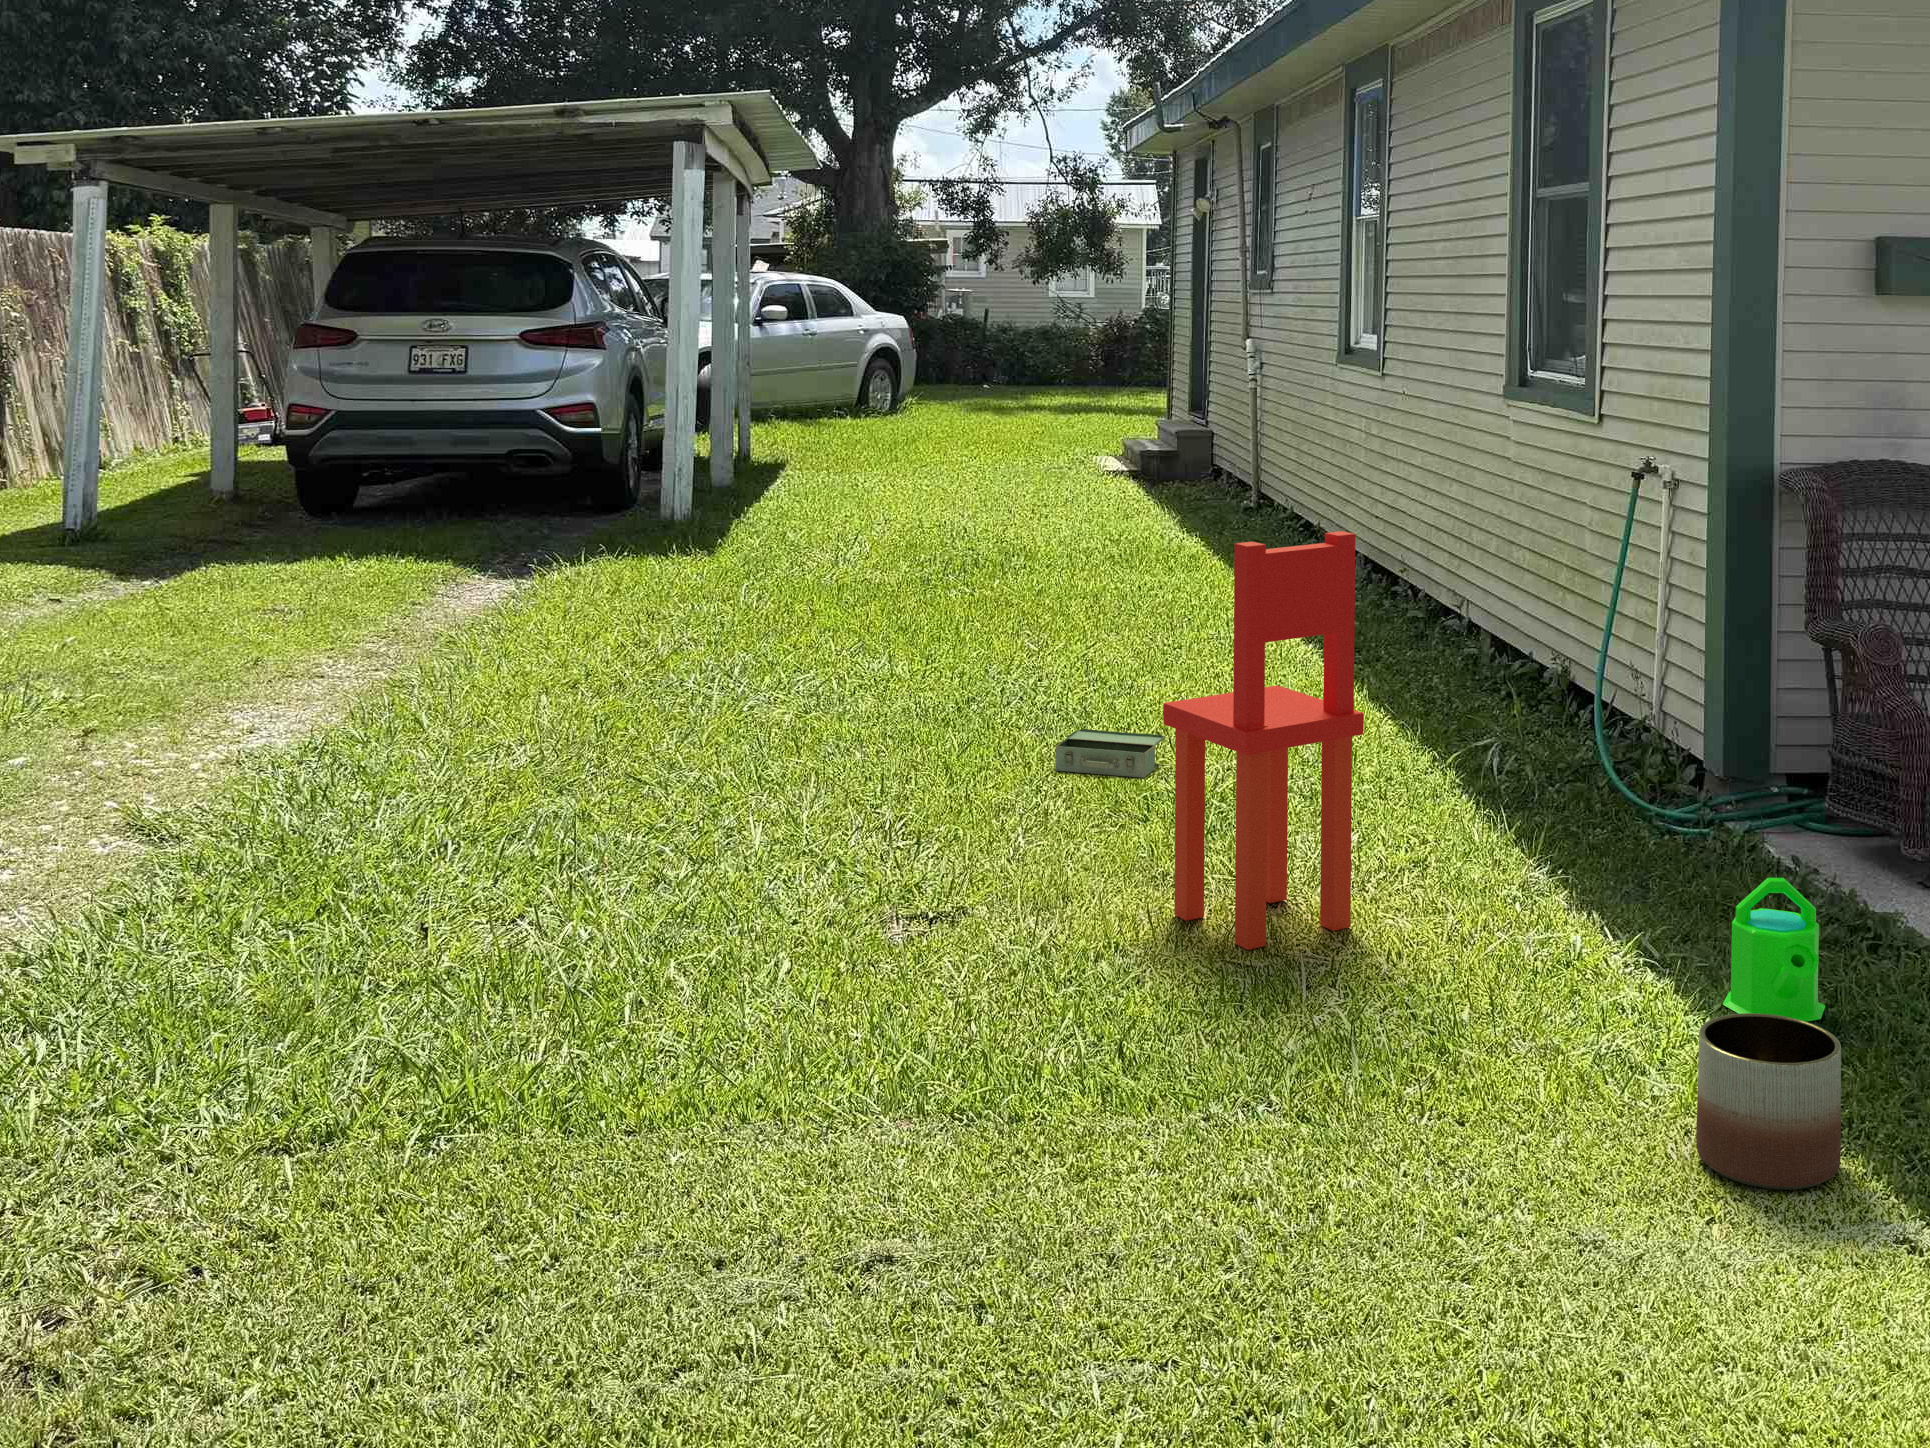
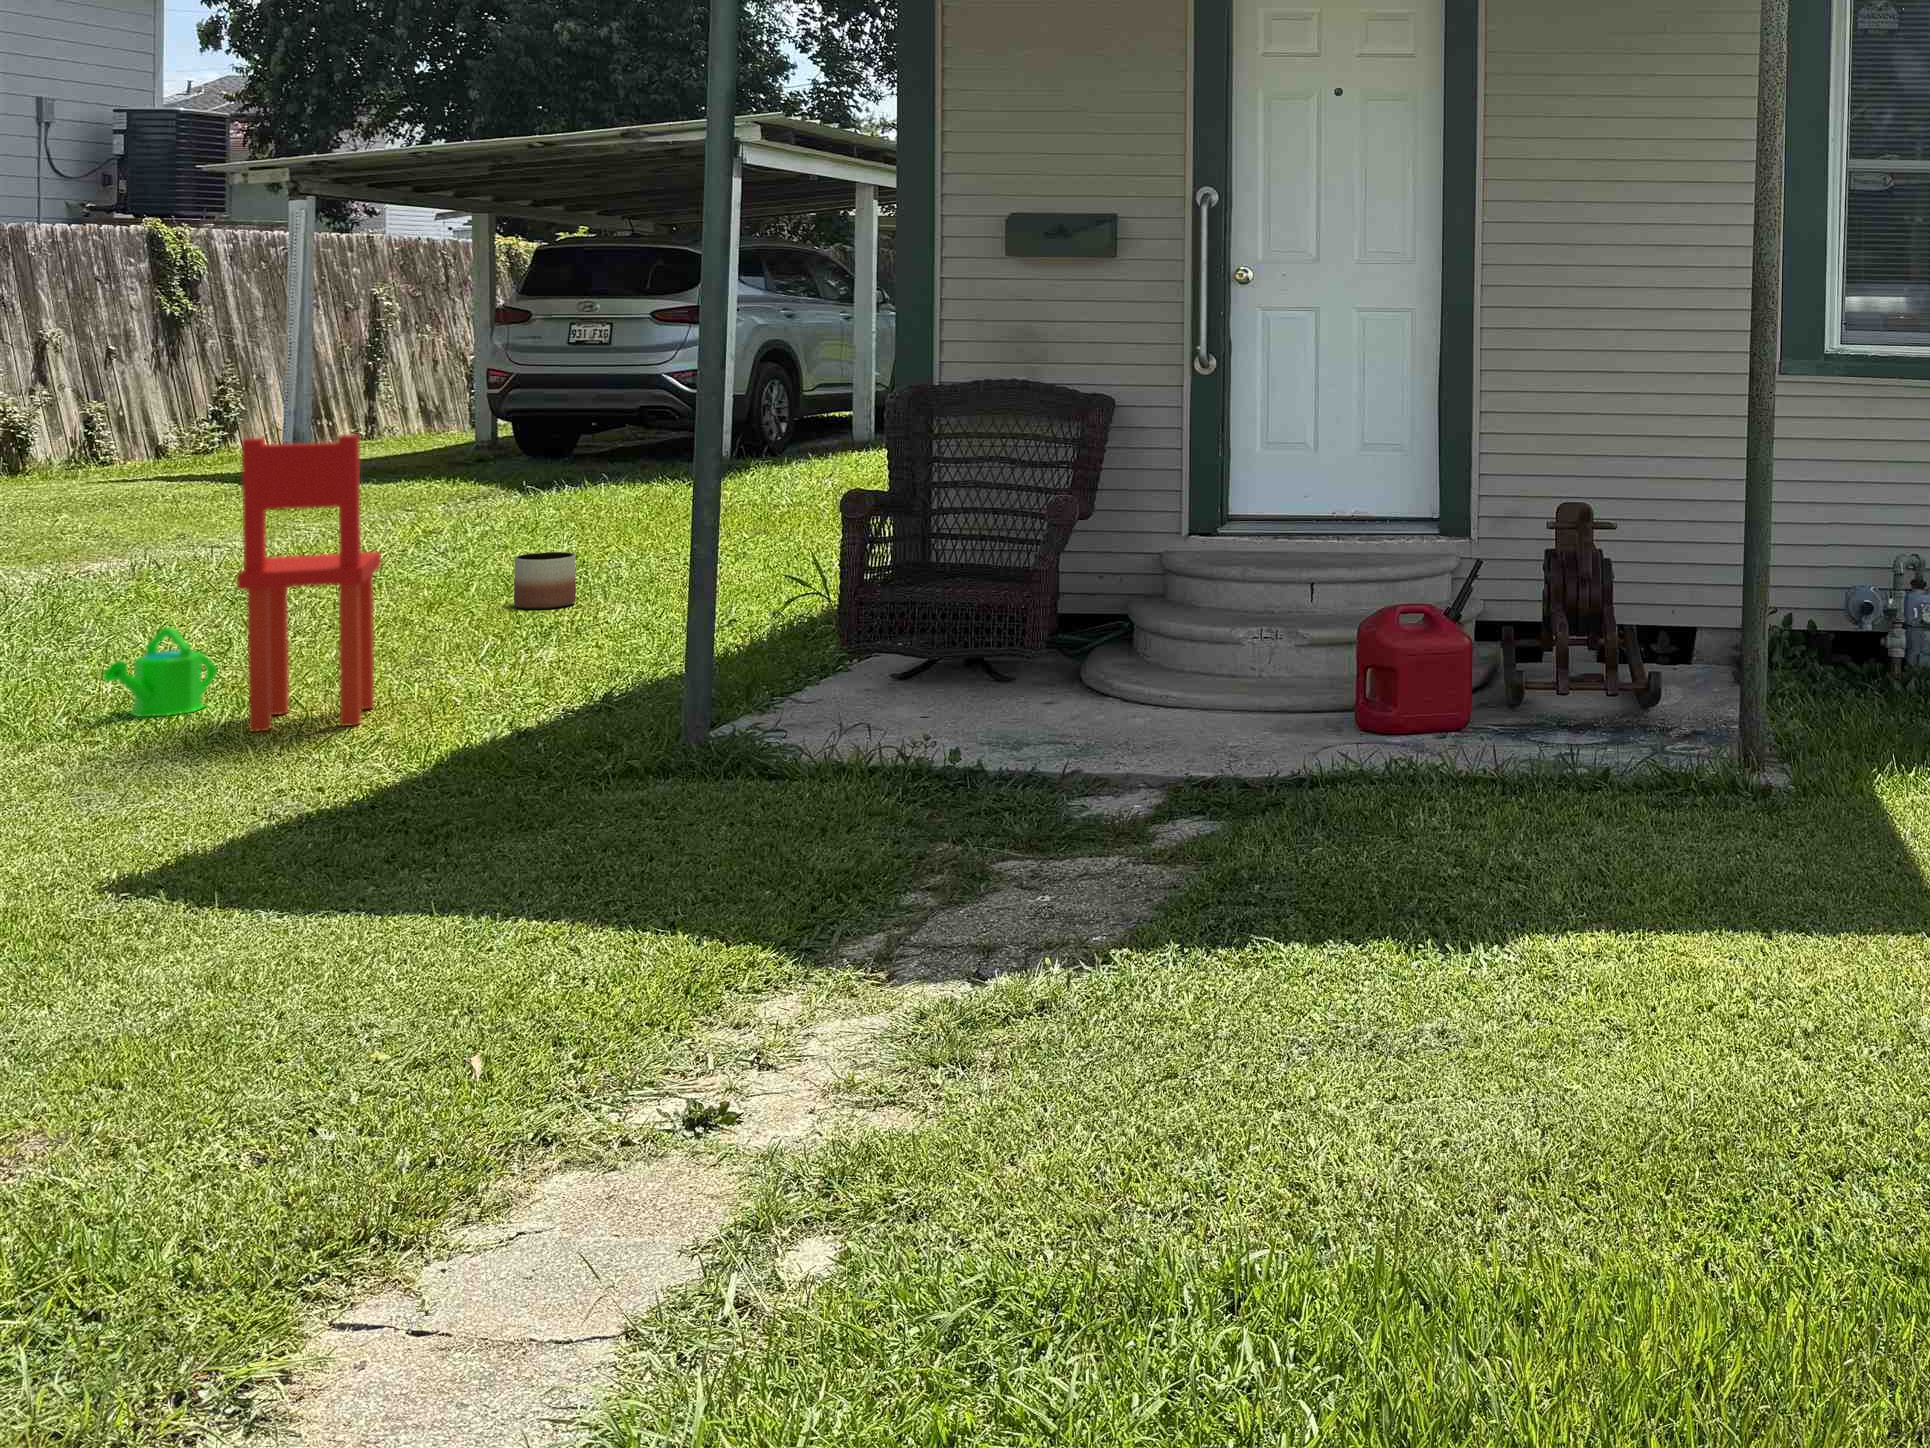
toolbox: present [1056,729,1165,778] -> none [492,606,585,641]
watering can: present [1723,878,1825,1022] -> present [103,627,217,717]
planter: present [1696,1013,1841,1190] -> present [514,552,576,609]

